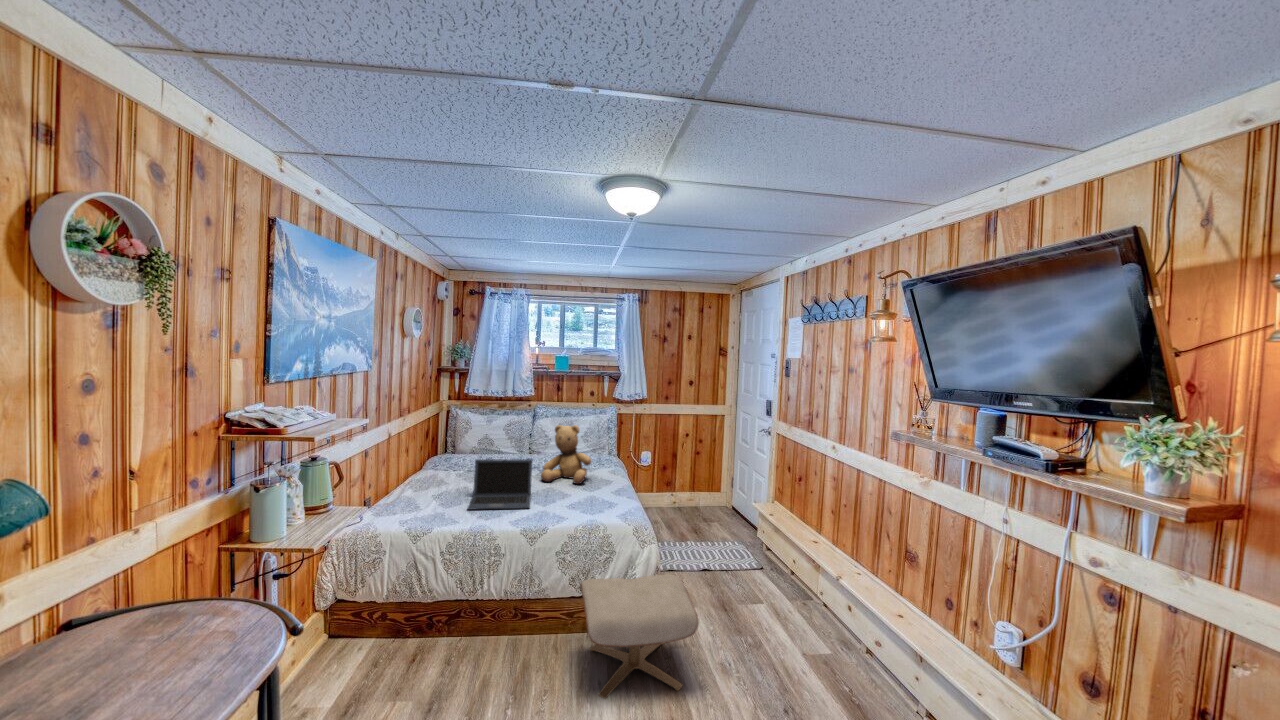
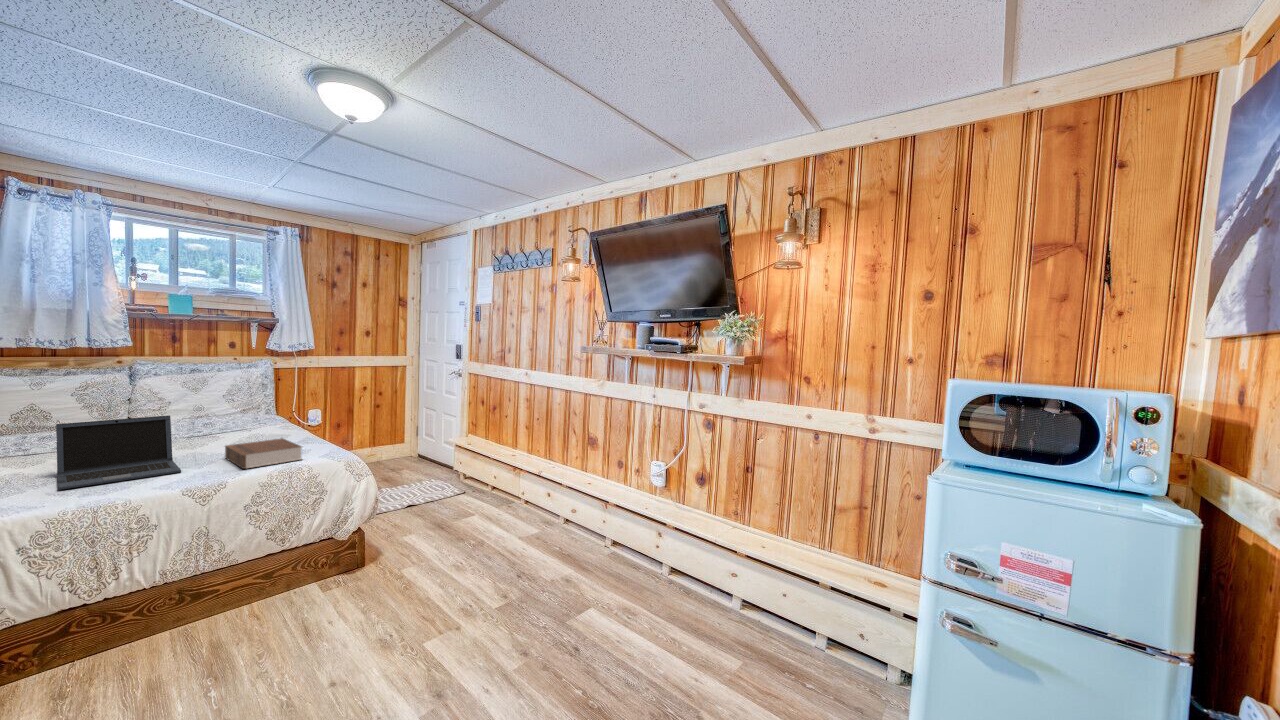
teddy bear: present [541,425,591,484] -> none [177,373,259,446]
book: none [560,488,606,515] -> present [225,438,302,469]
ottoman: present [580,574,699,699] -> none [285,501,436,632]

